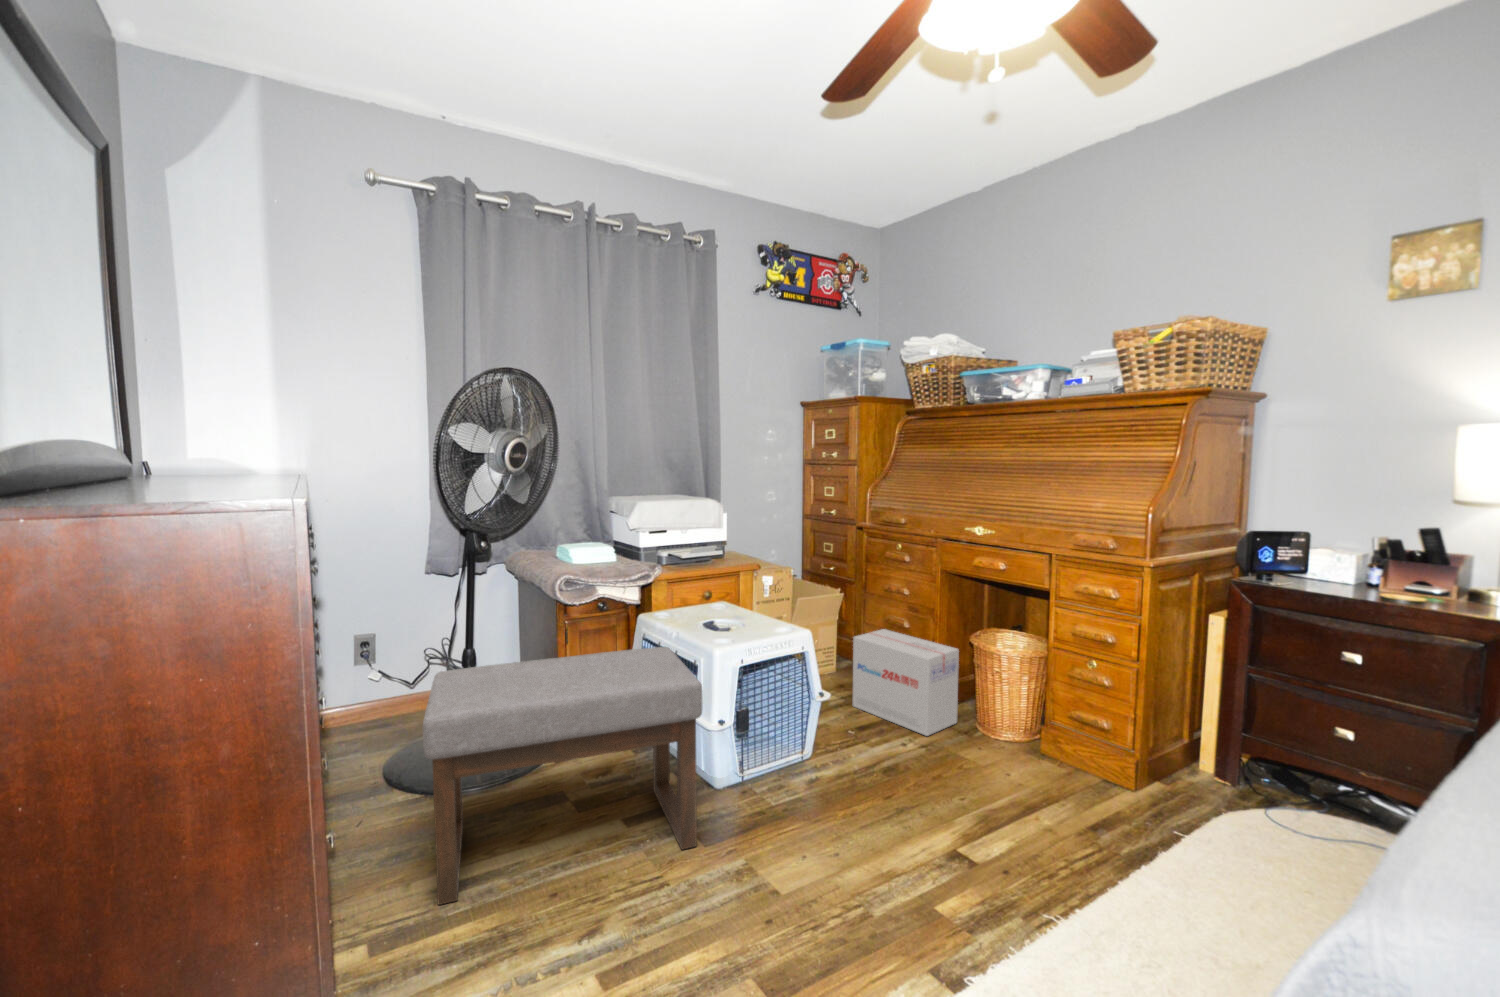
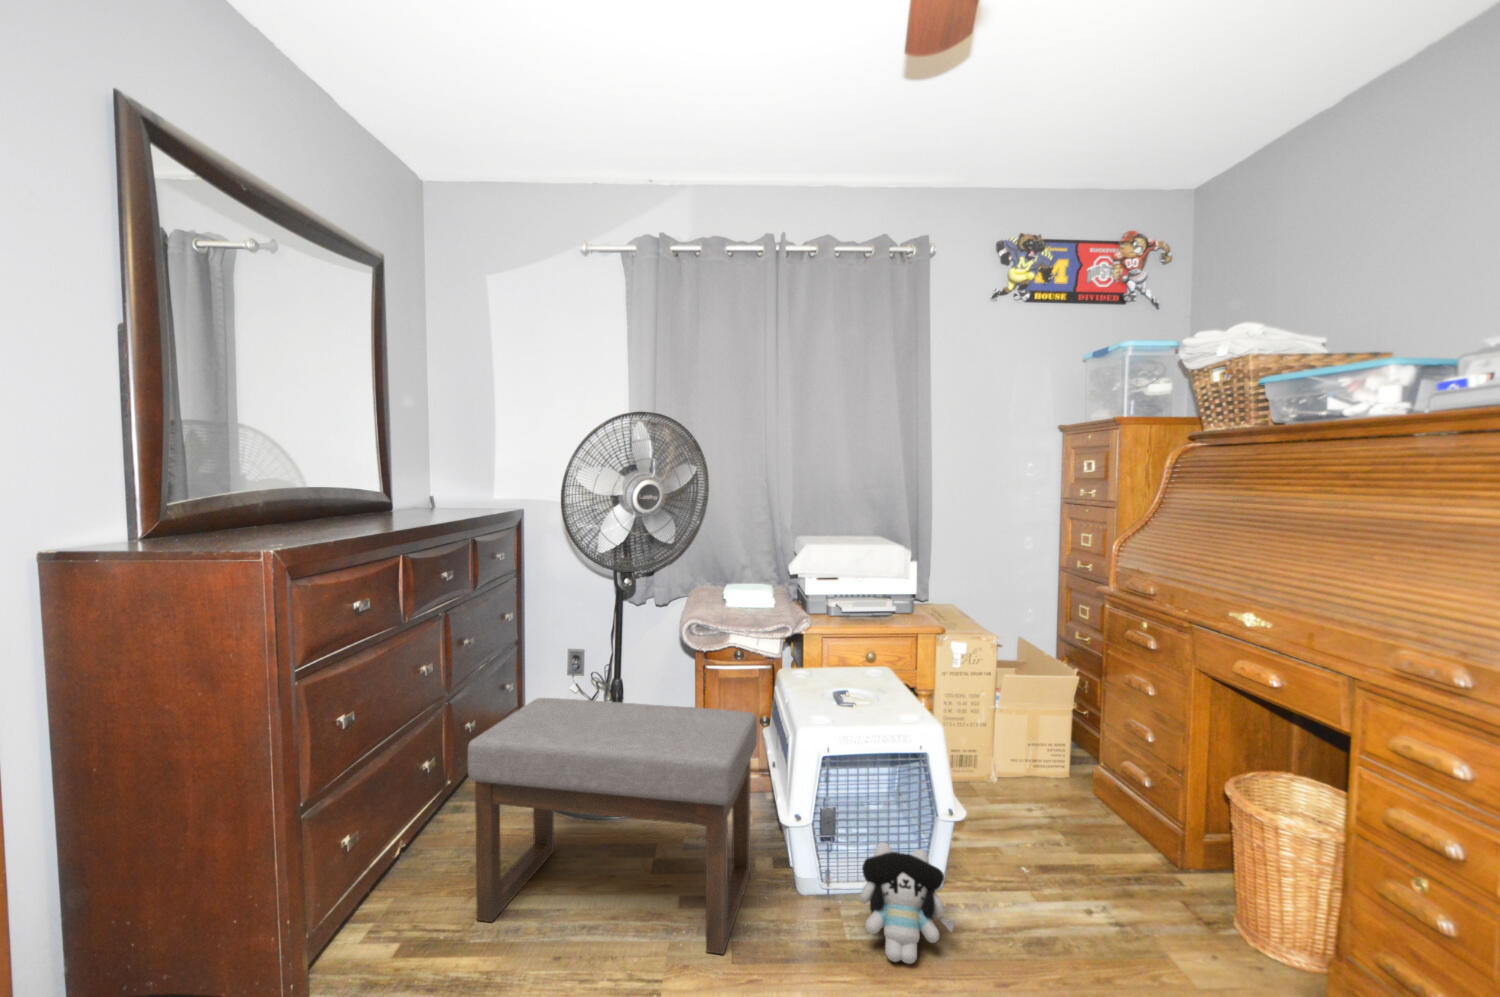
cardboard box: present [852,629,959,736] -> none [1055,741,1209,915]
plush toy: none [778,724,847,808] -> present [859,842,955,964]

